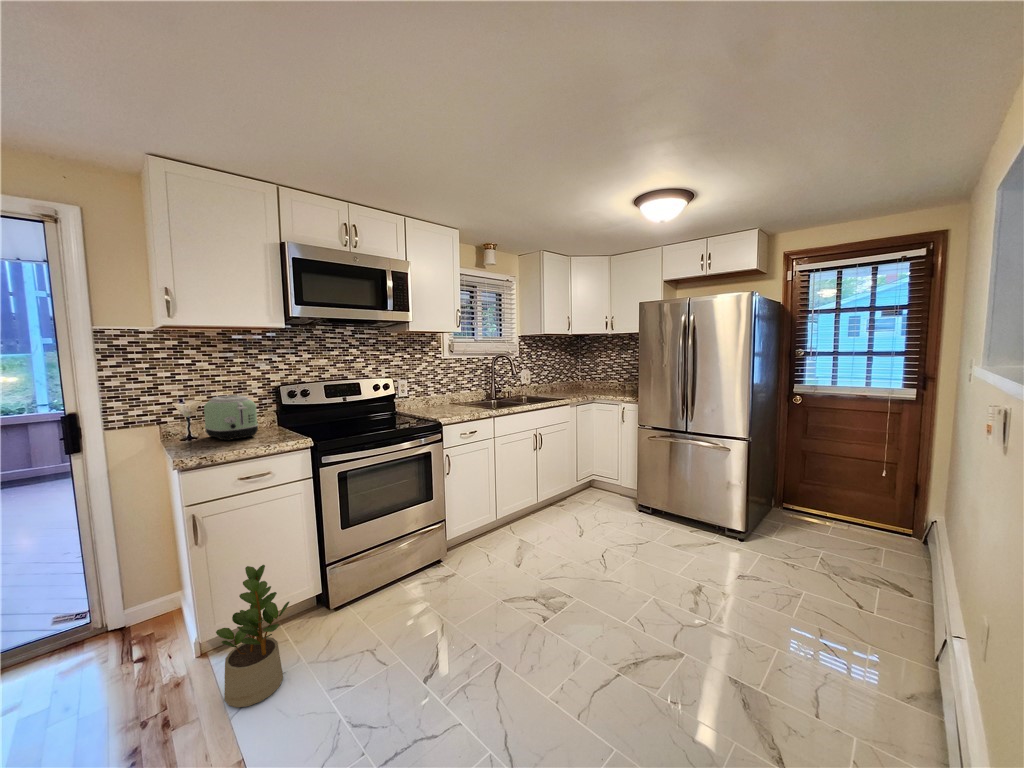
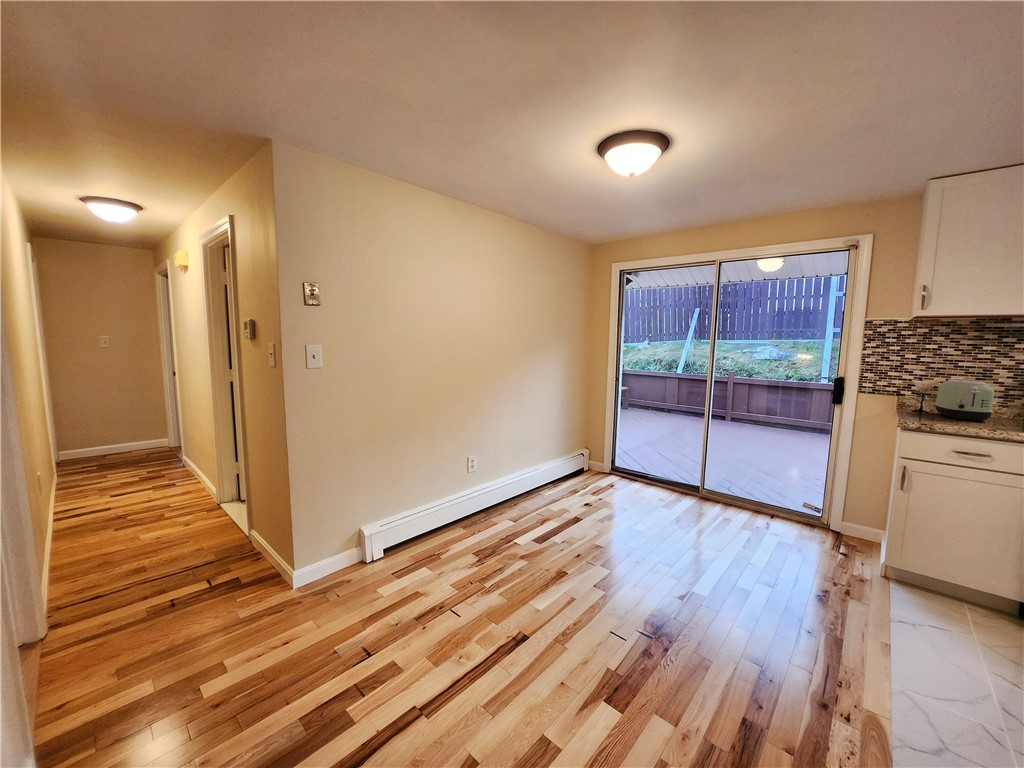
potted plant: present [216,565,289,707] -> none [893,518,973,632]

